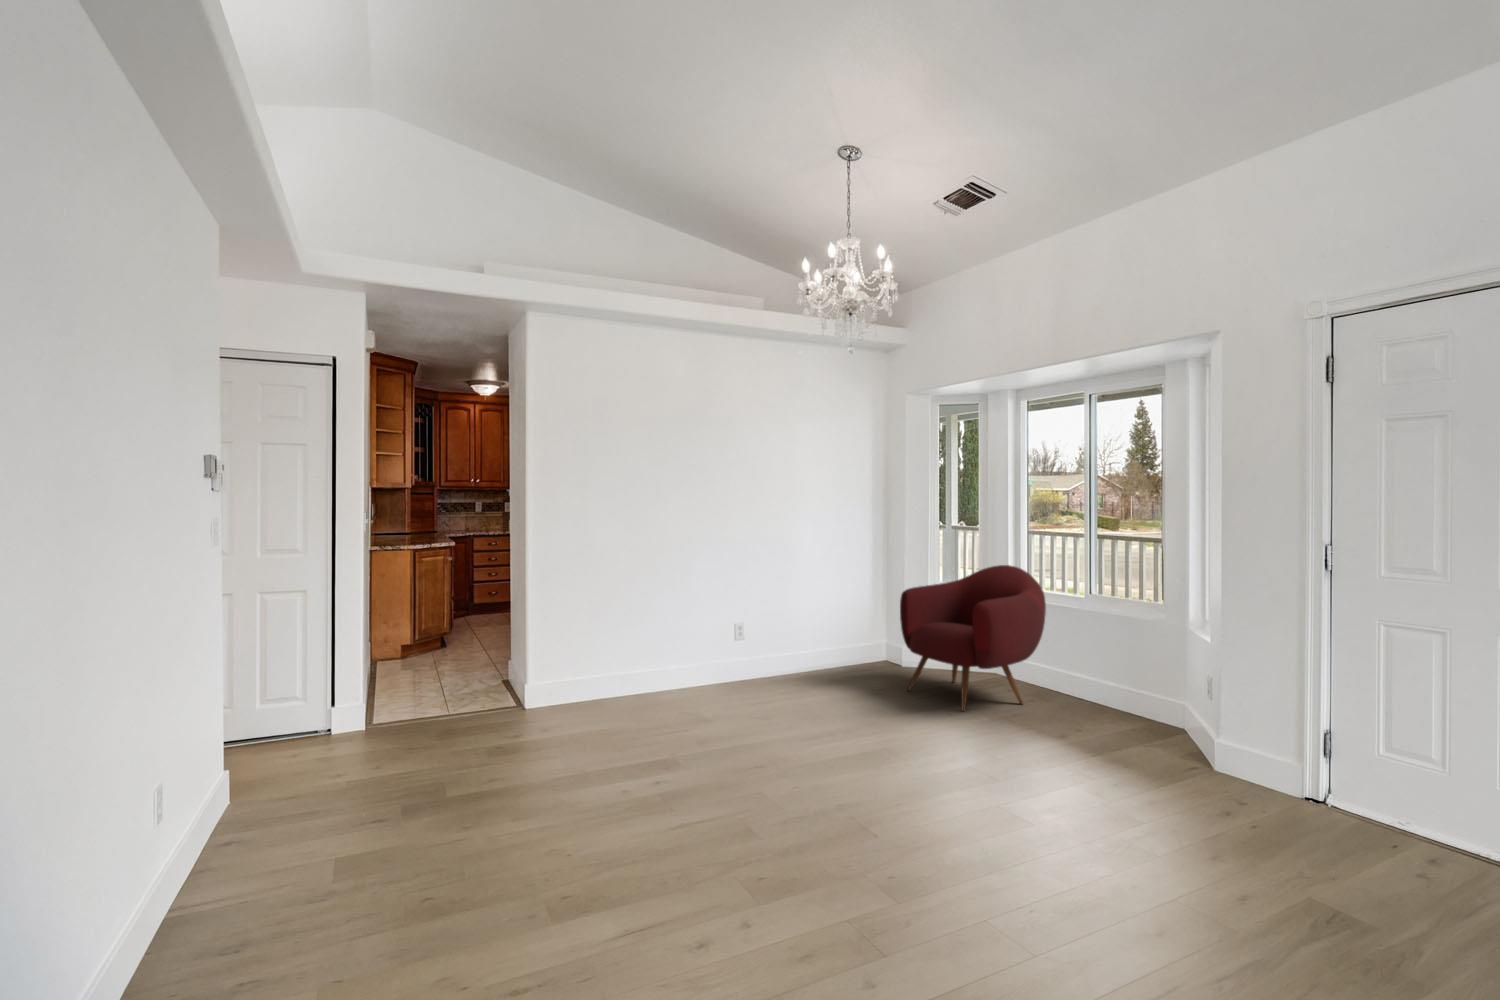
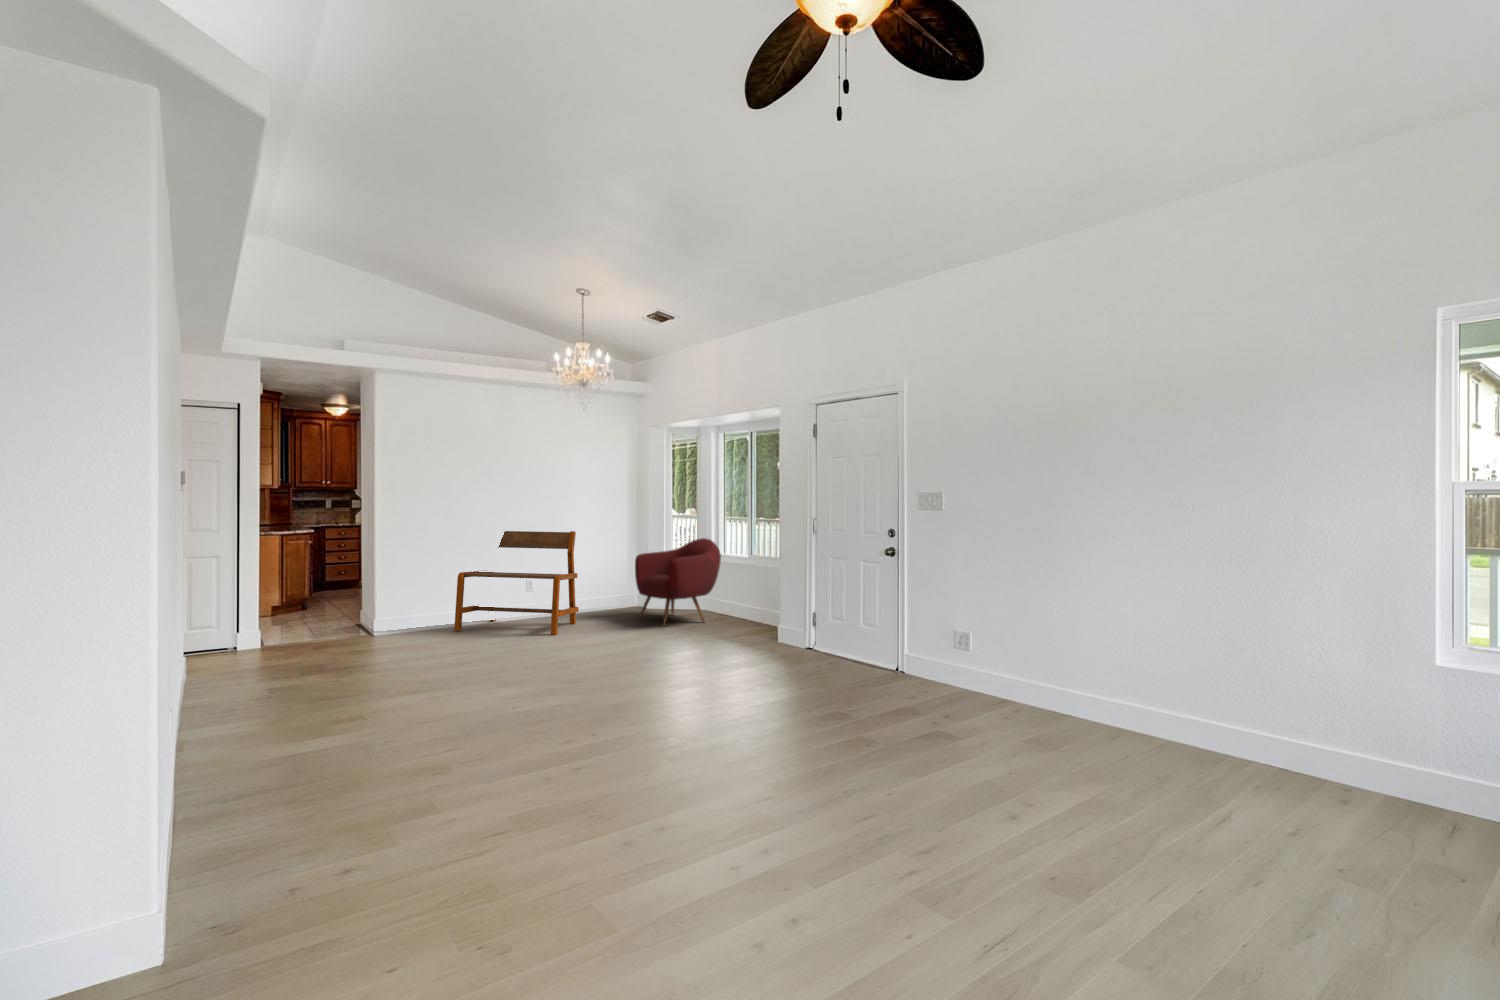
bench: none [640,549,820,725] -> present [454,531,579,635]

